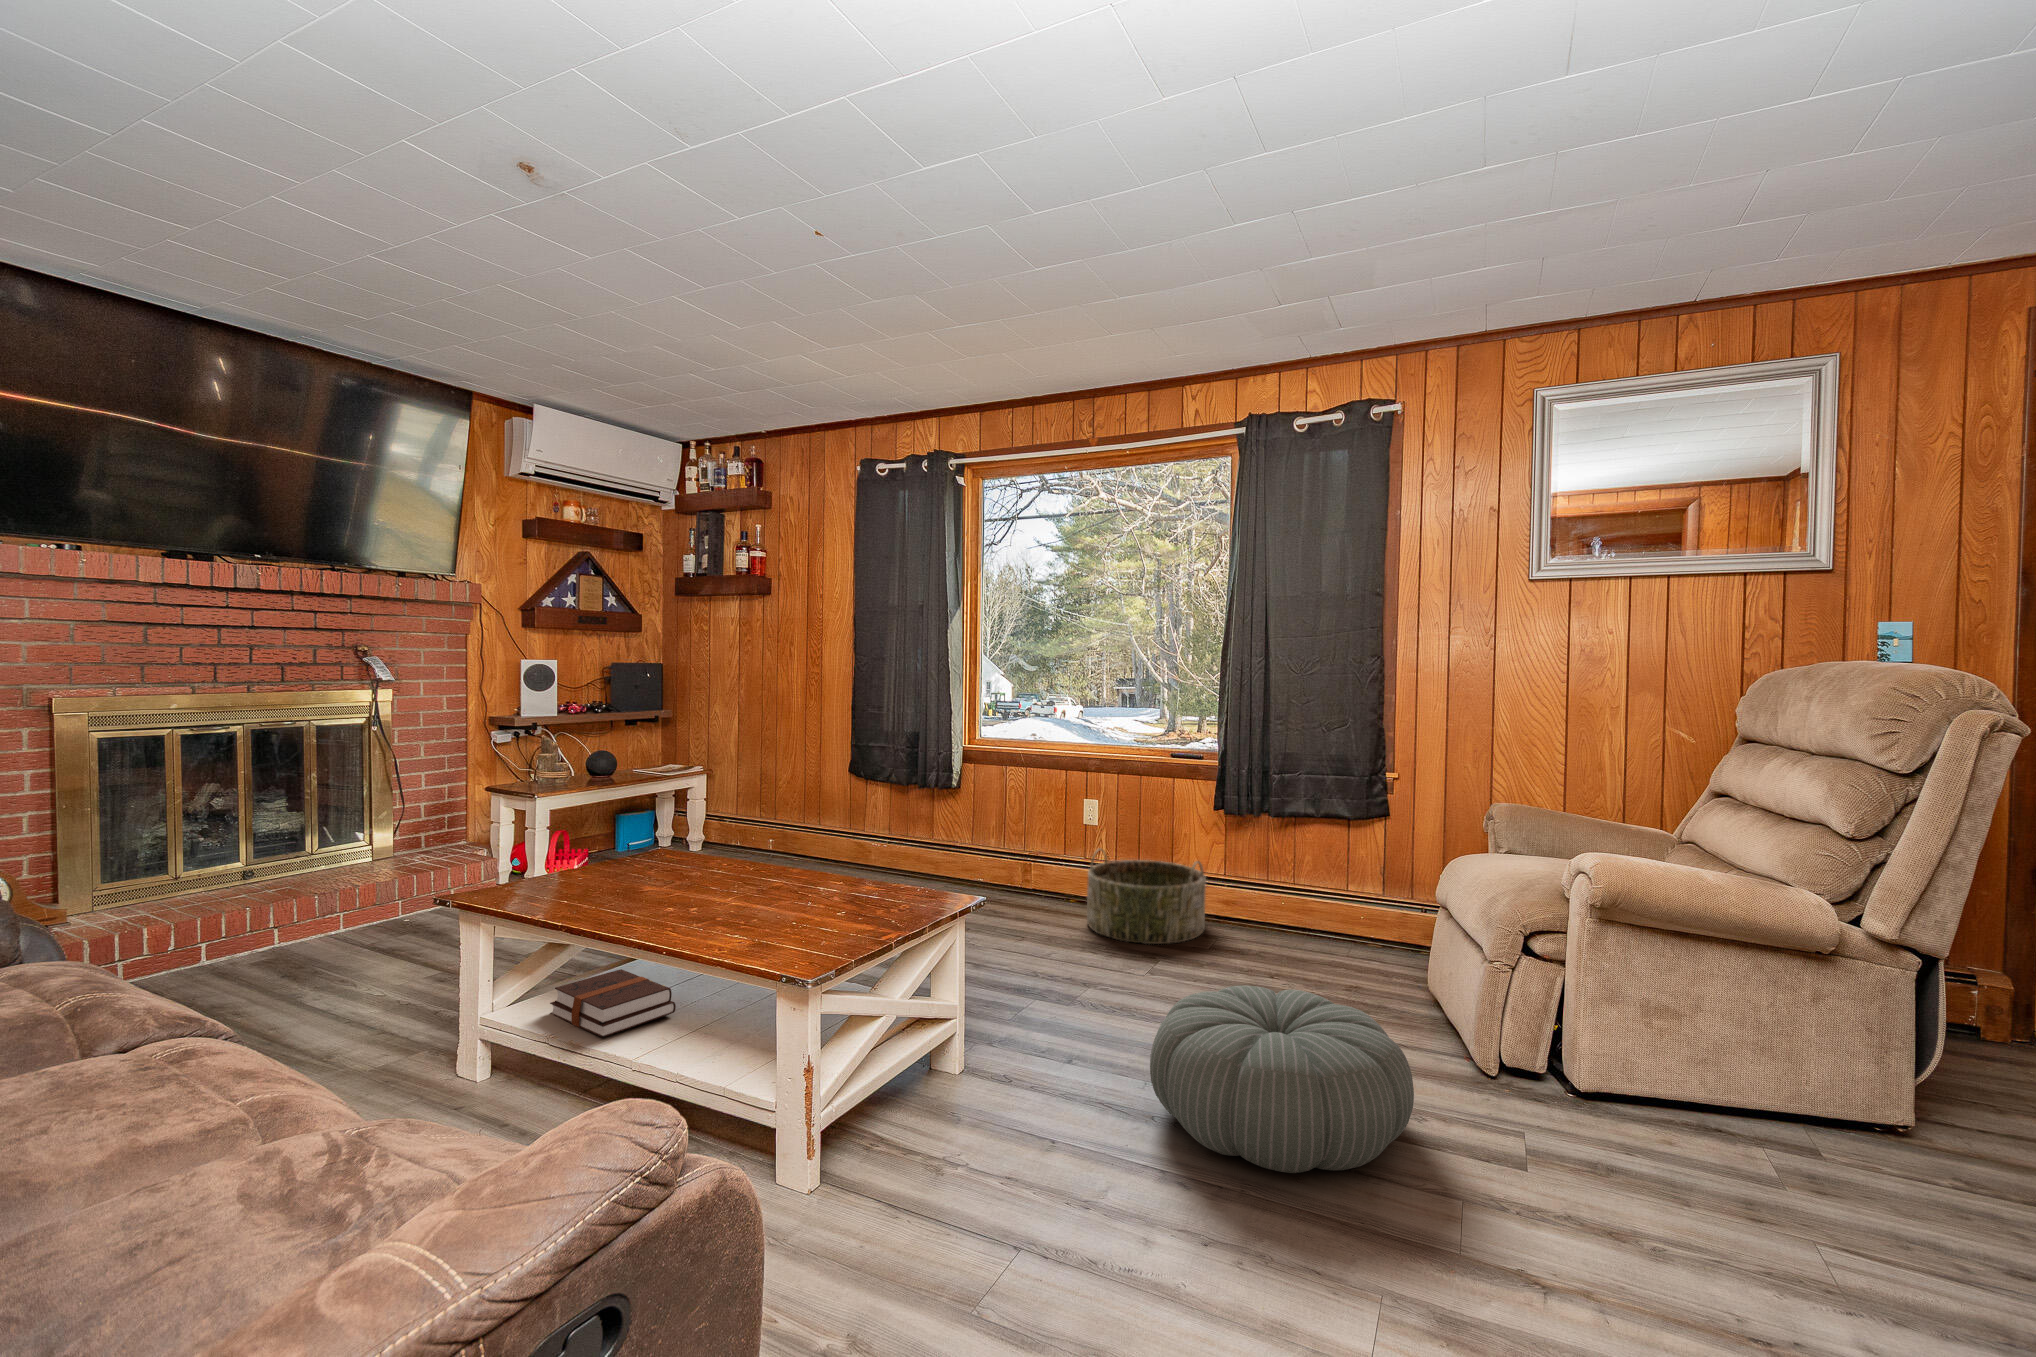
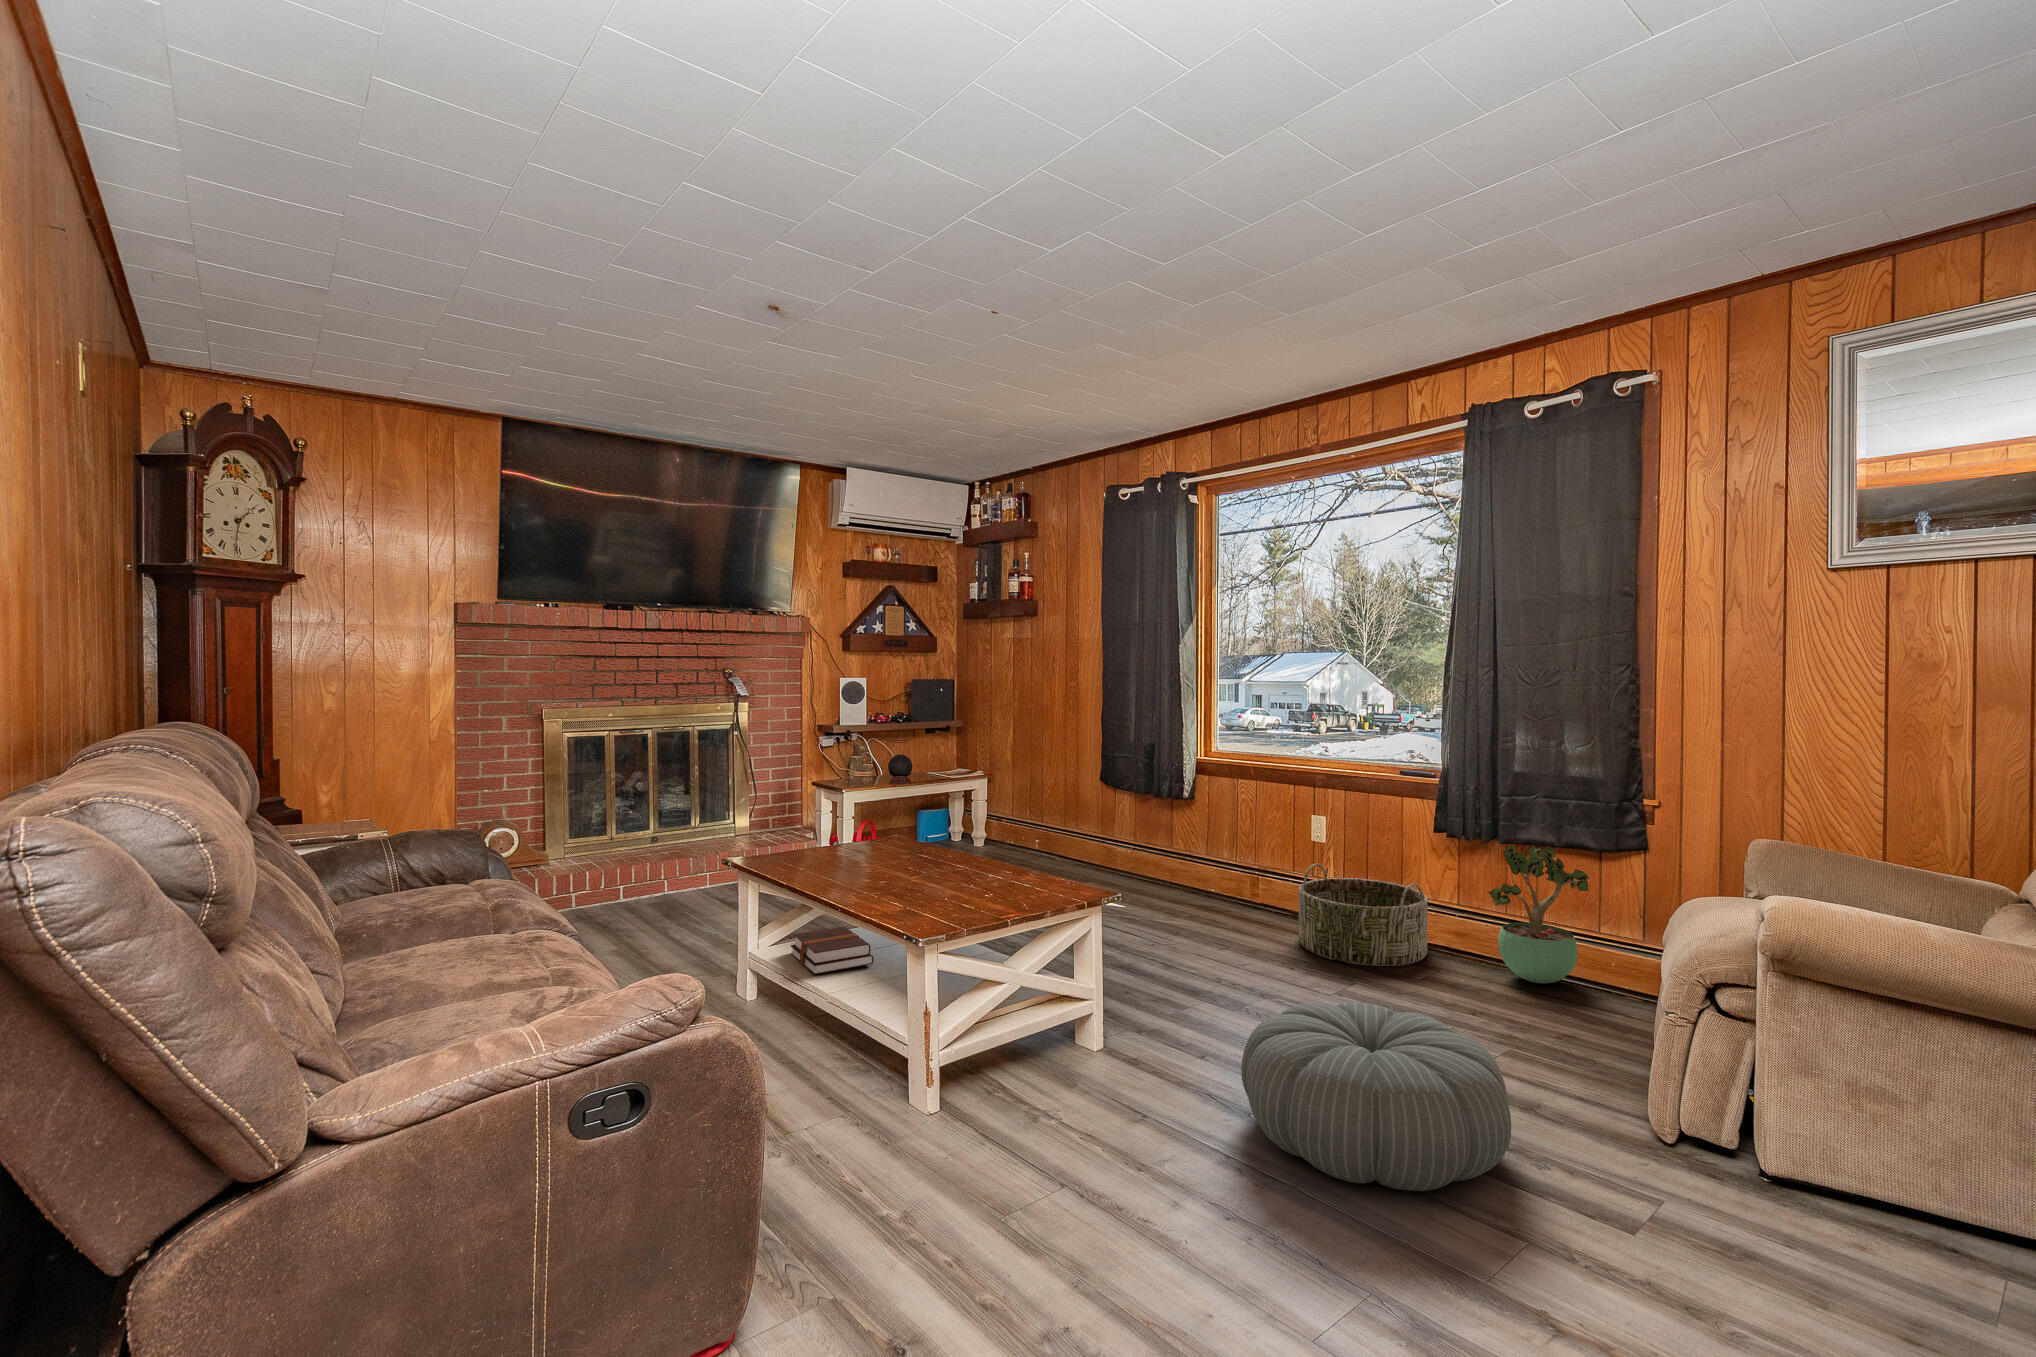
potted plant: none [1264,819,1351,943] -> present [1489,845,1589,984]

